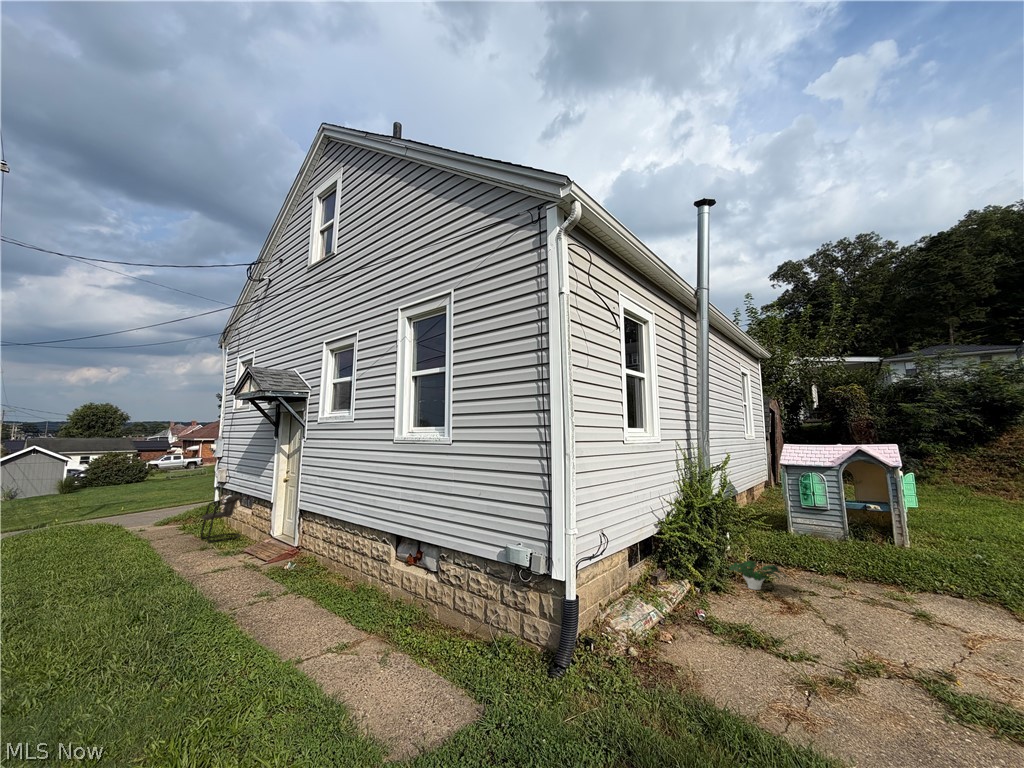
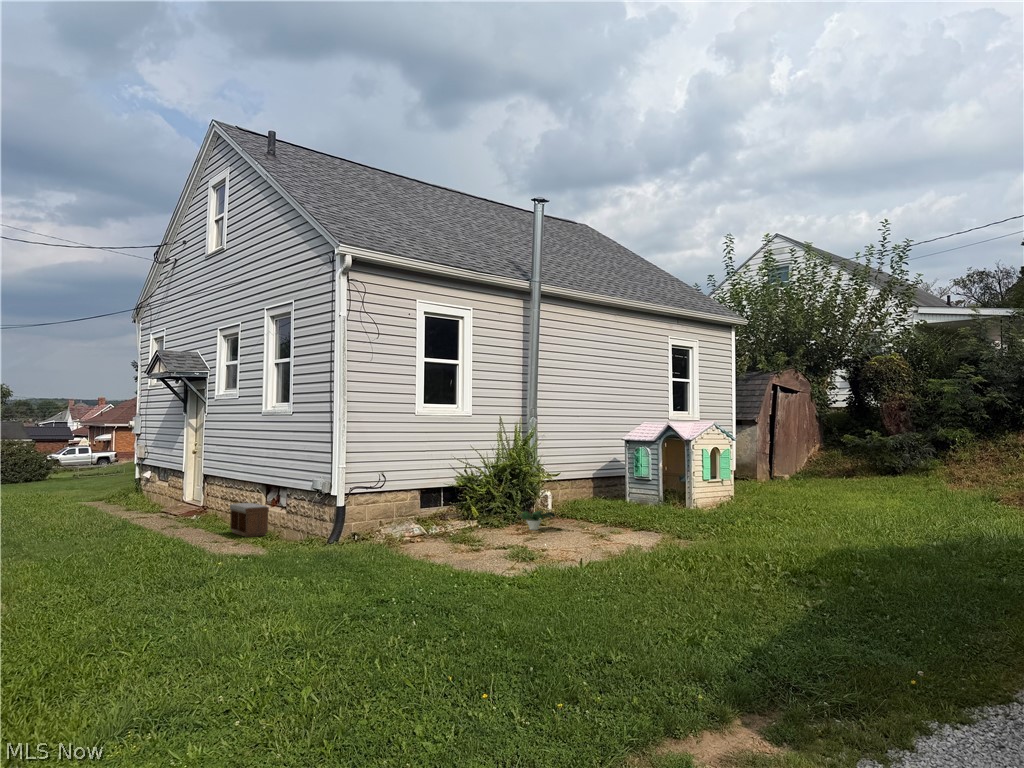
chair: present [200,495,242,543] -> none [124,469,159,510]
bench: none [347,558,407,618] -> present [230,503,269,537]

